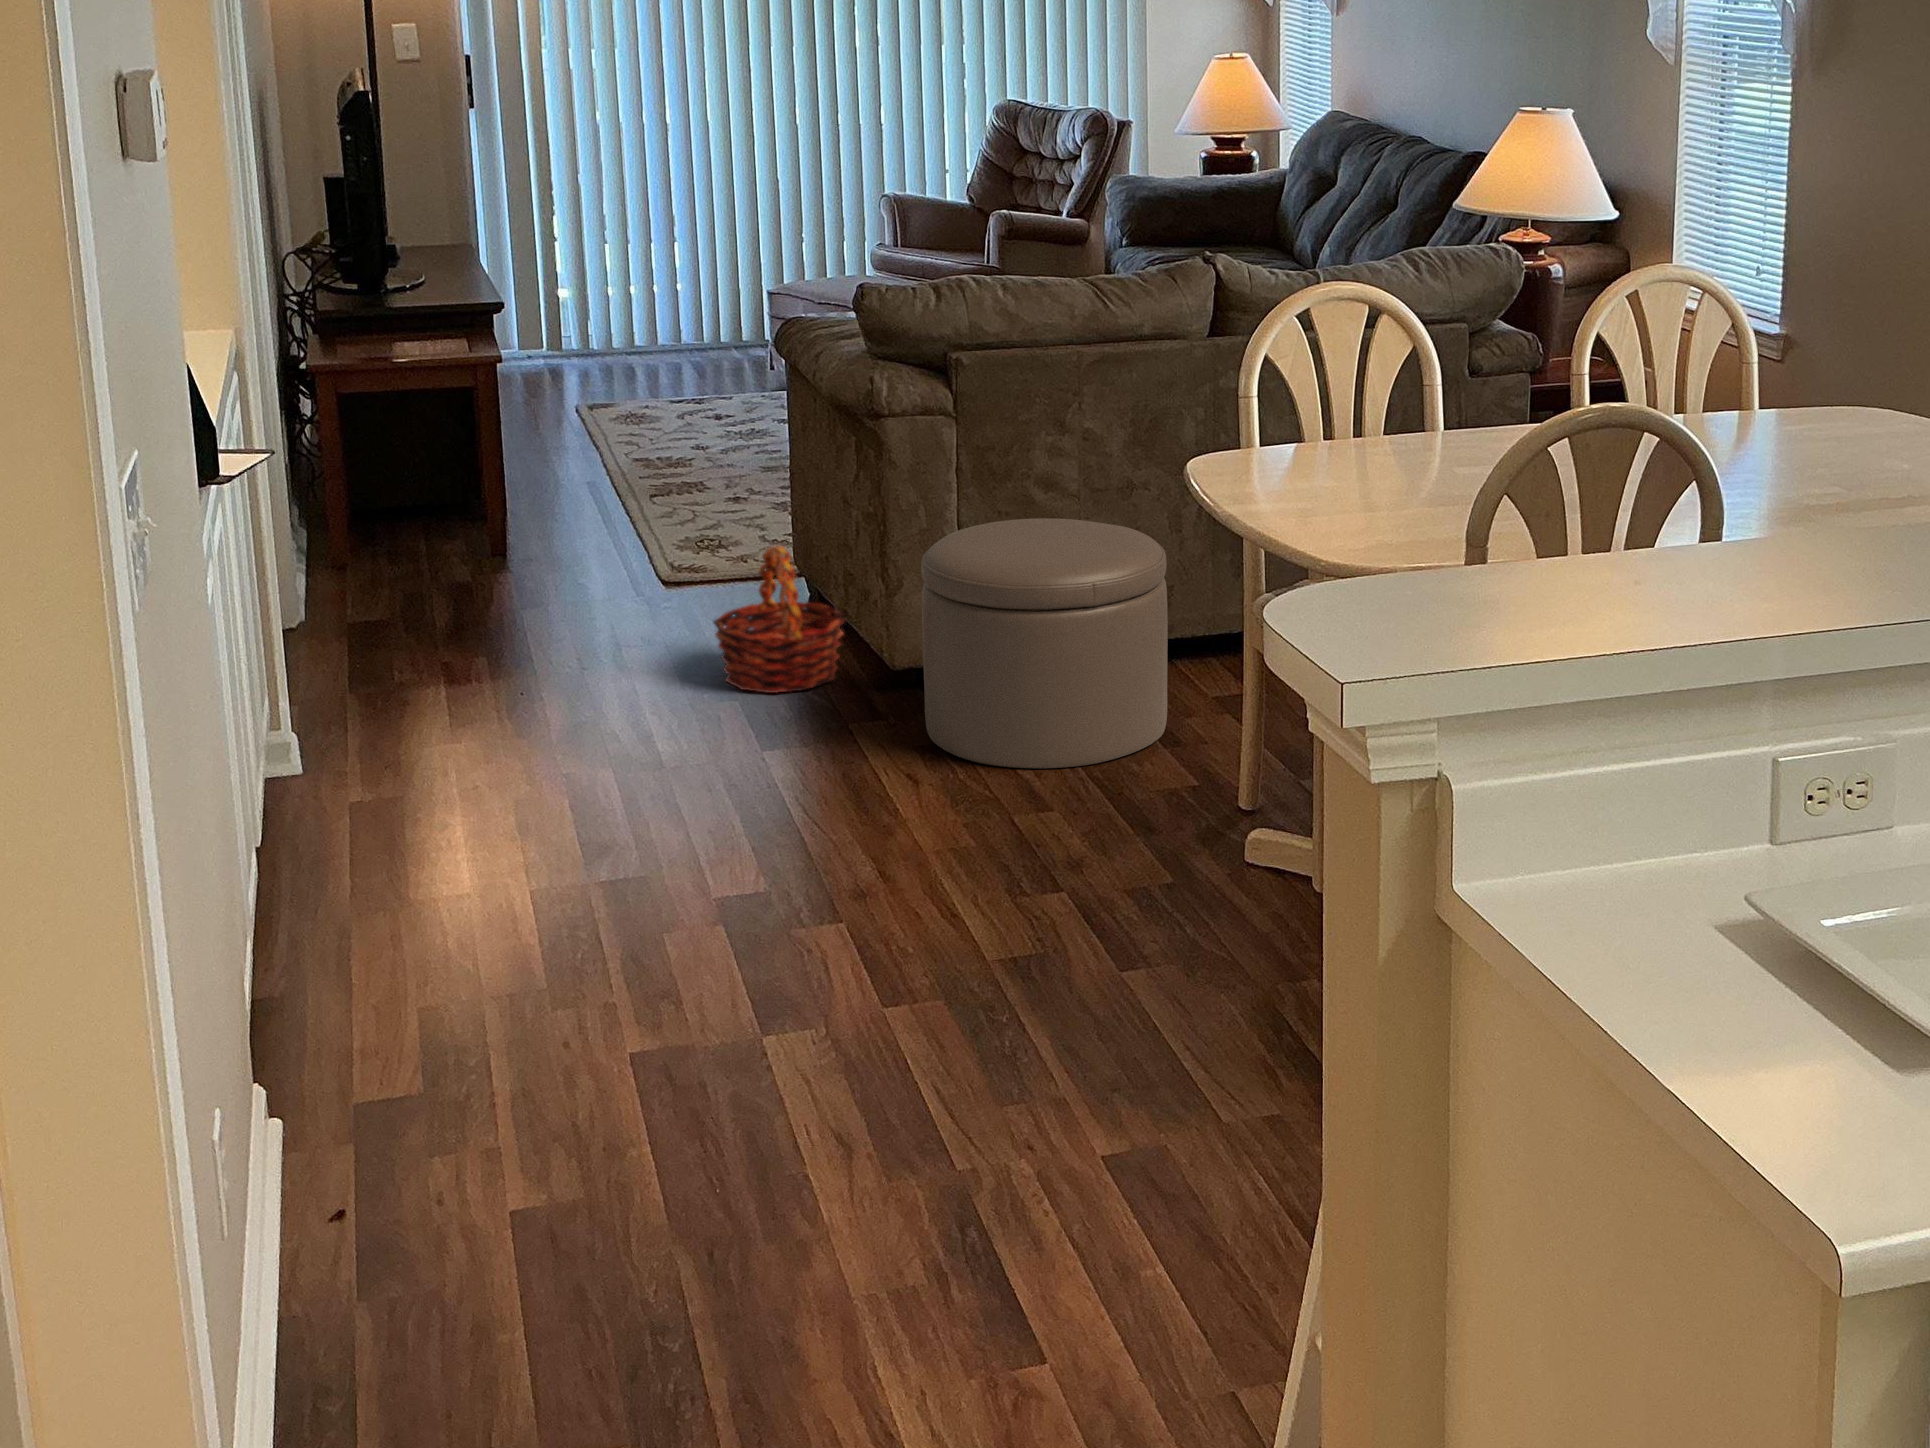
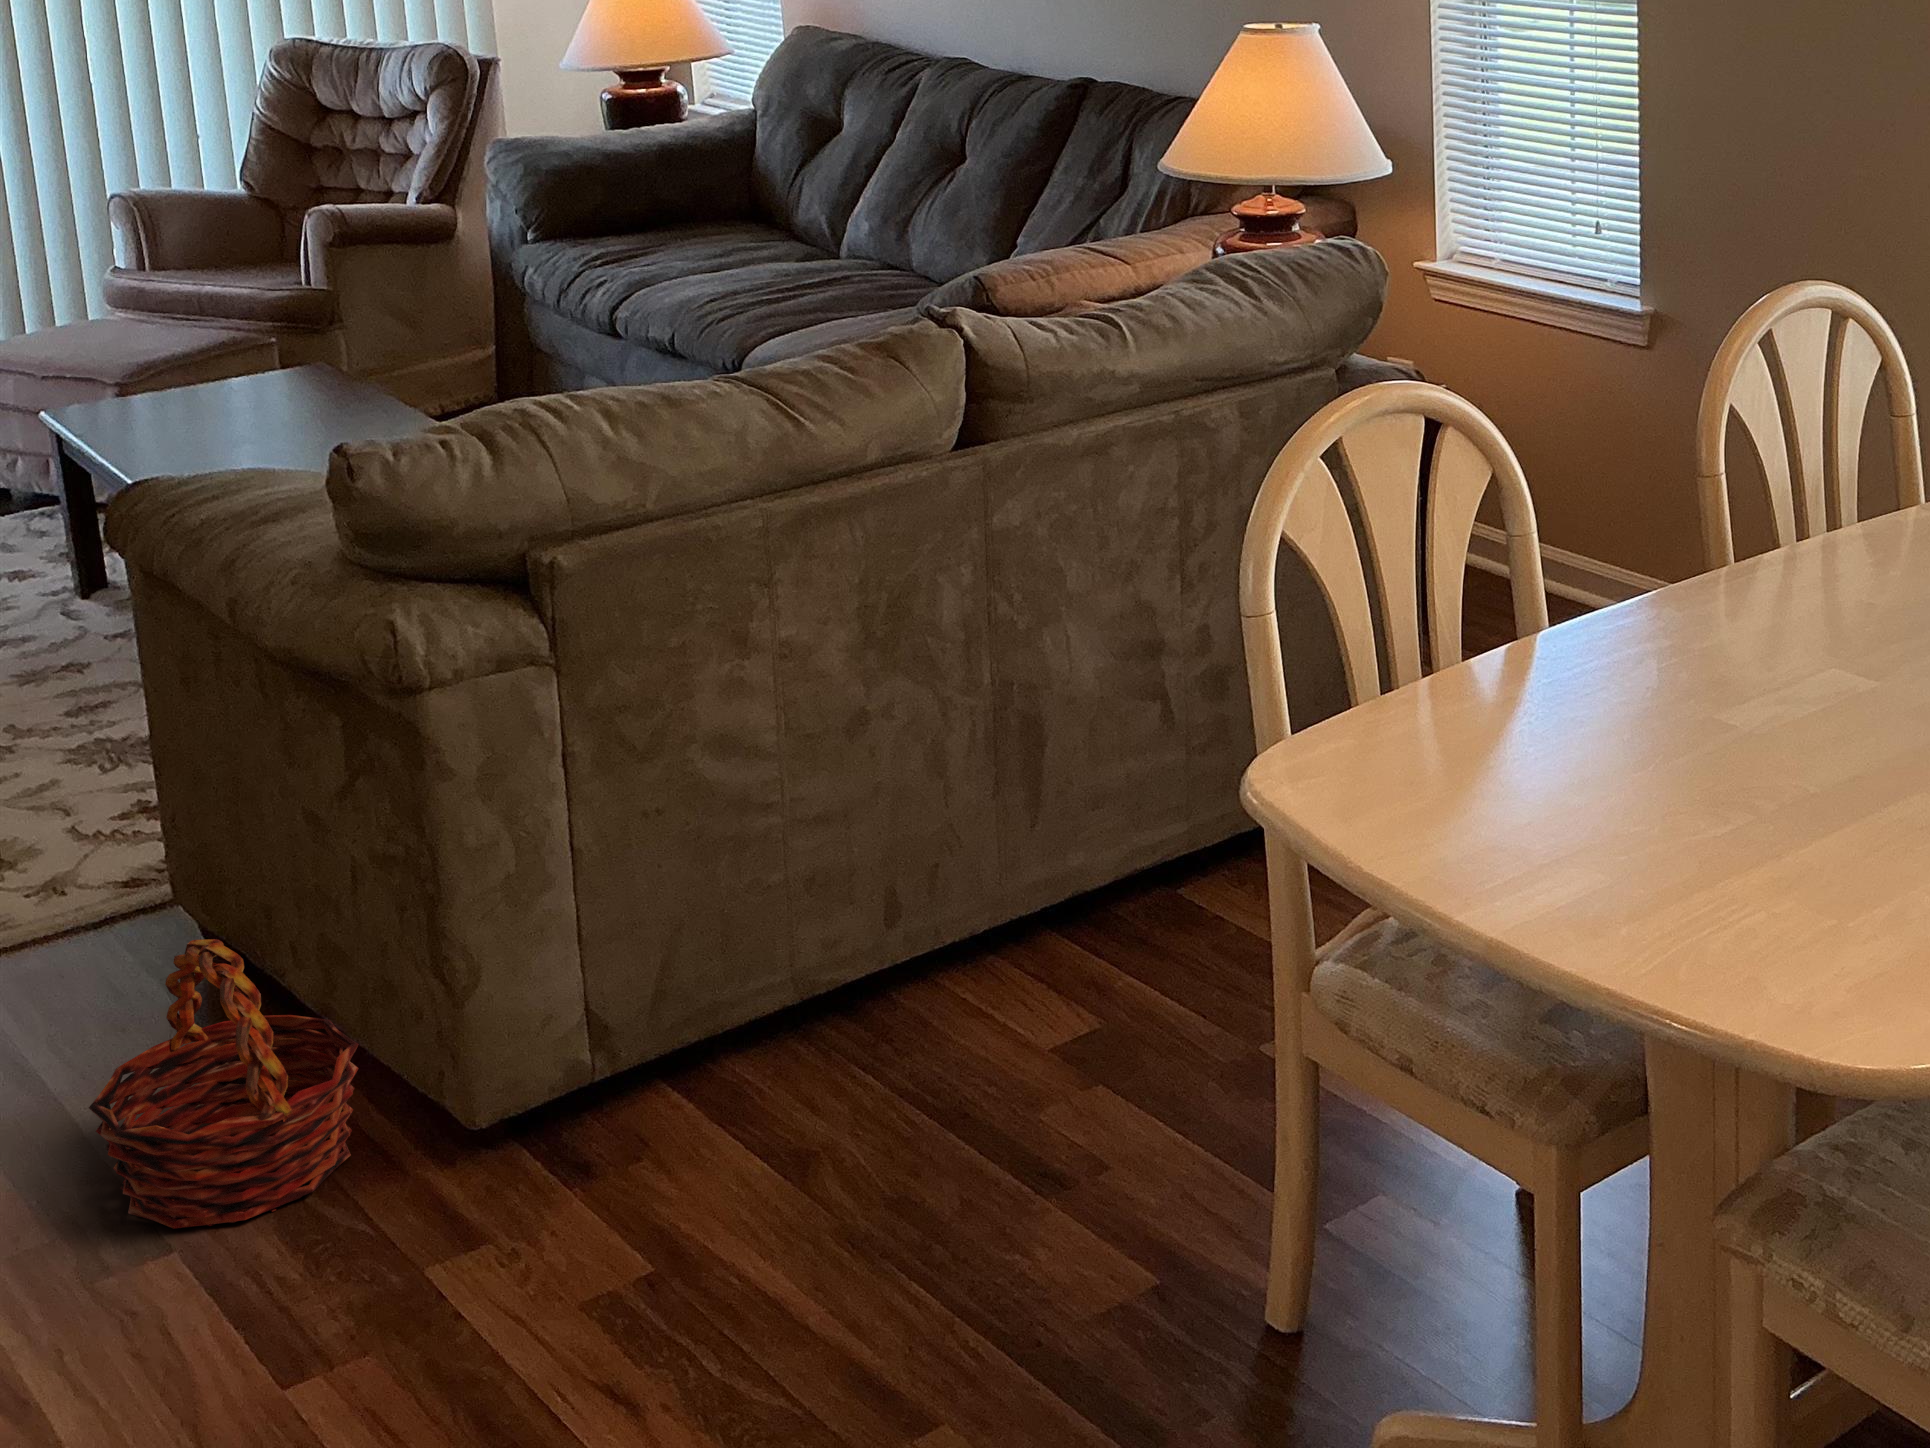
ottoman: present [921,518,1168,768] -> none [558,805,1023,1317]

